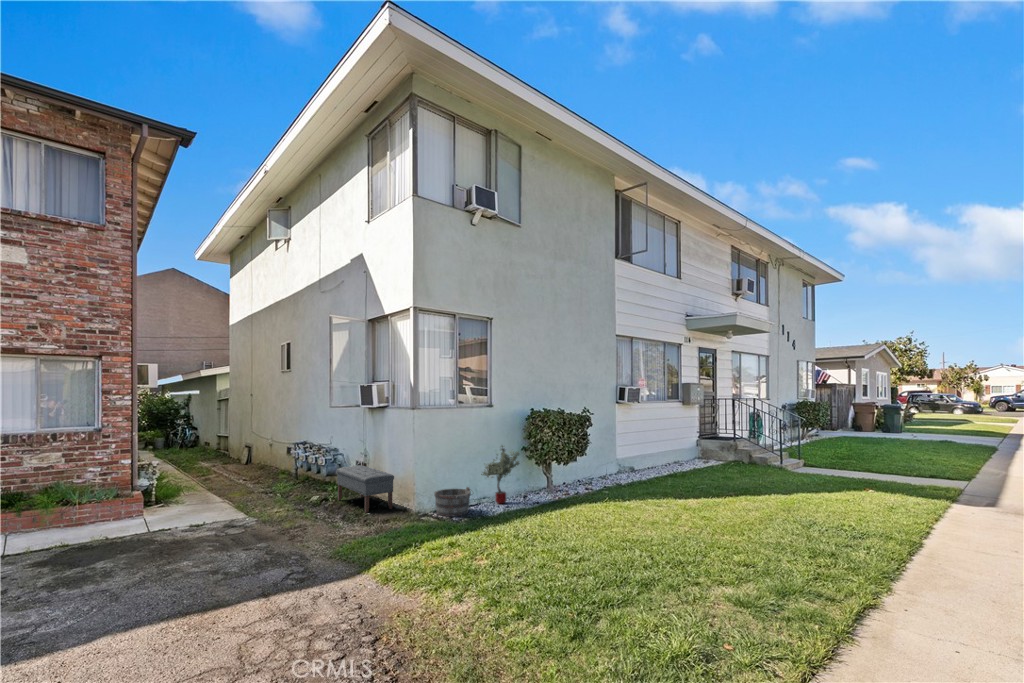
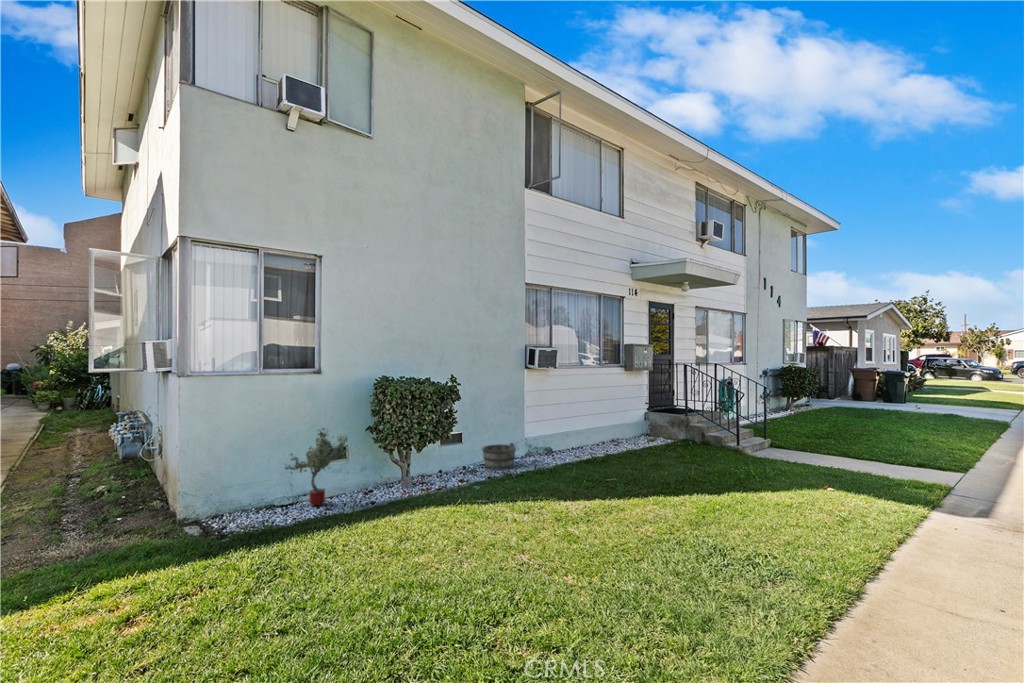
bench: present [337,465,394,513] -> none [114,452,165,521]
bucket: present [434,487,471,517] -> present [482,443,516,470]

